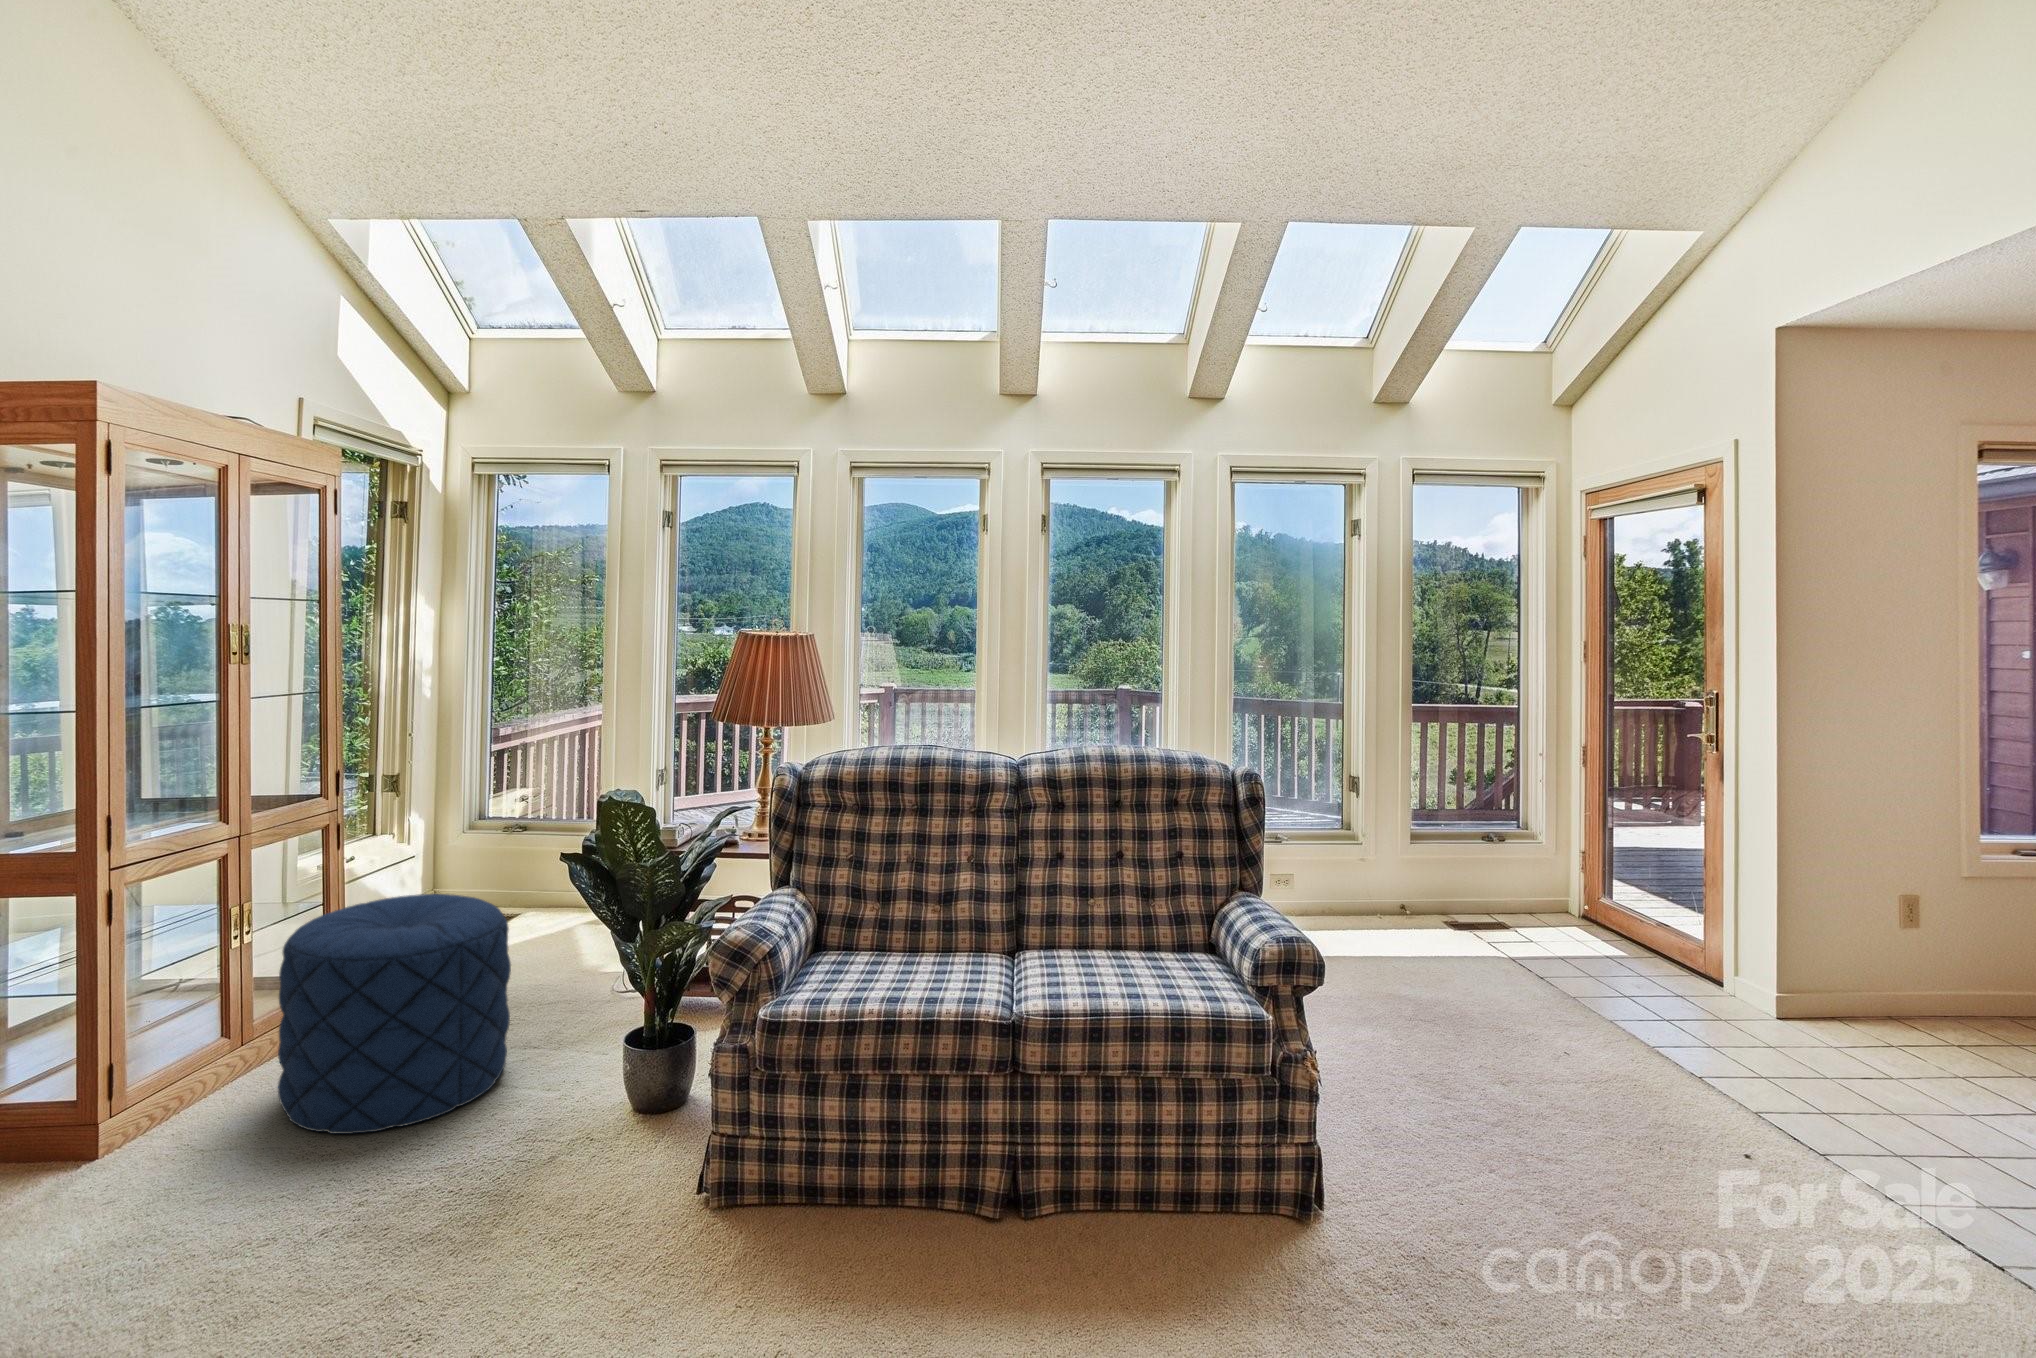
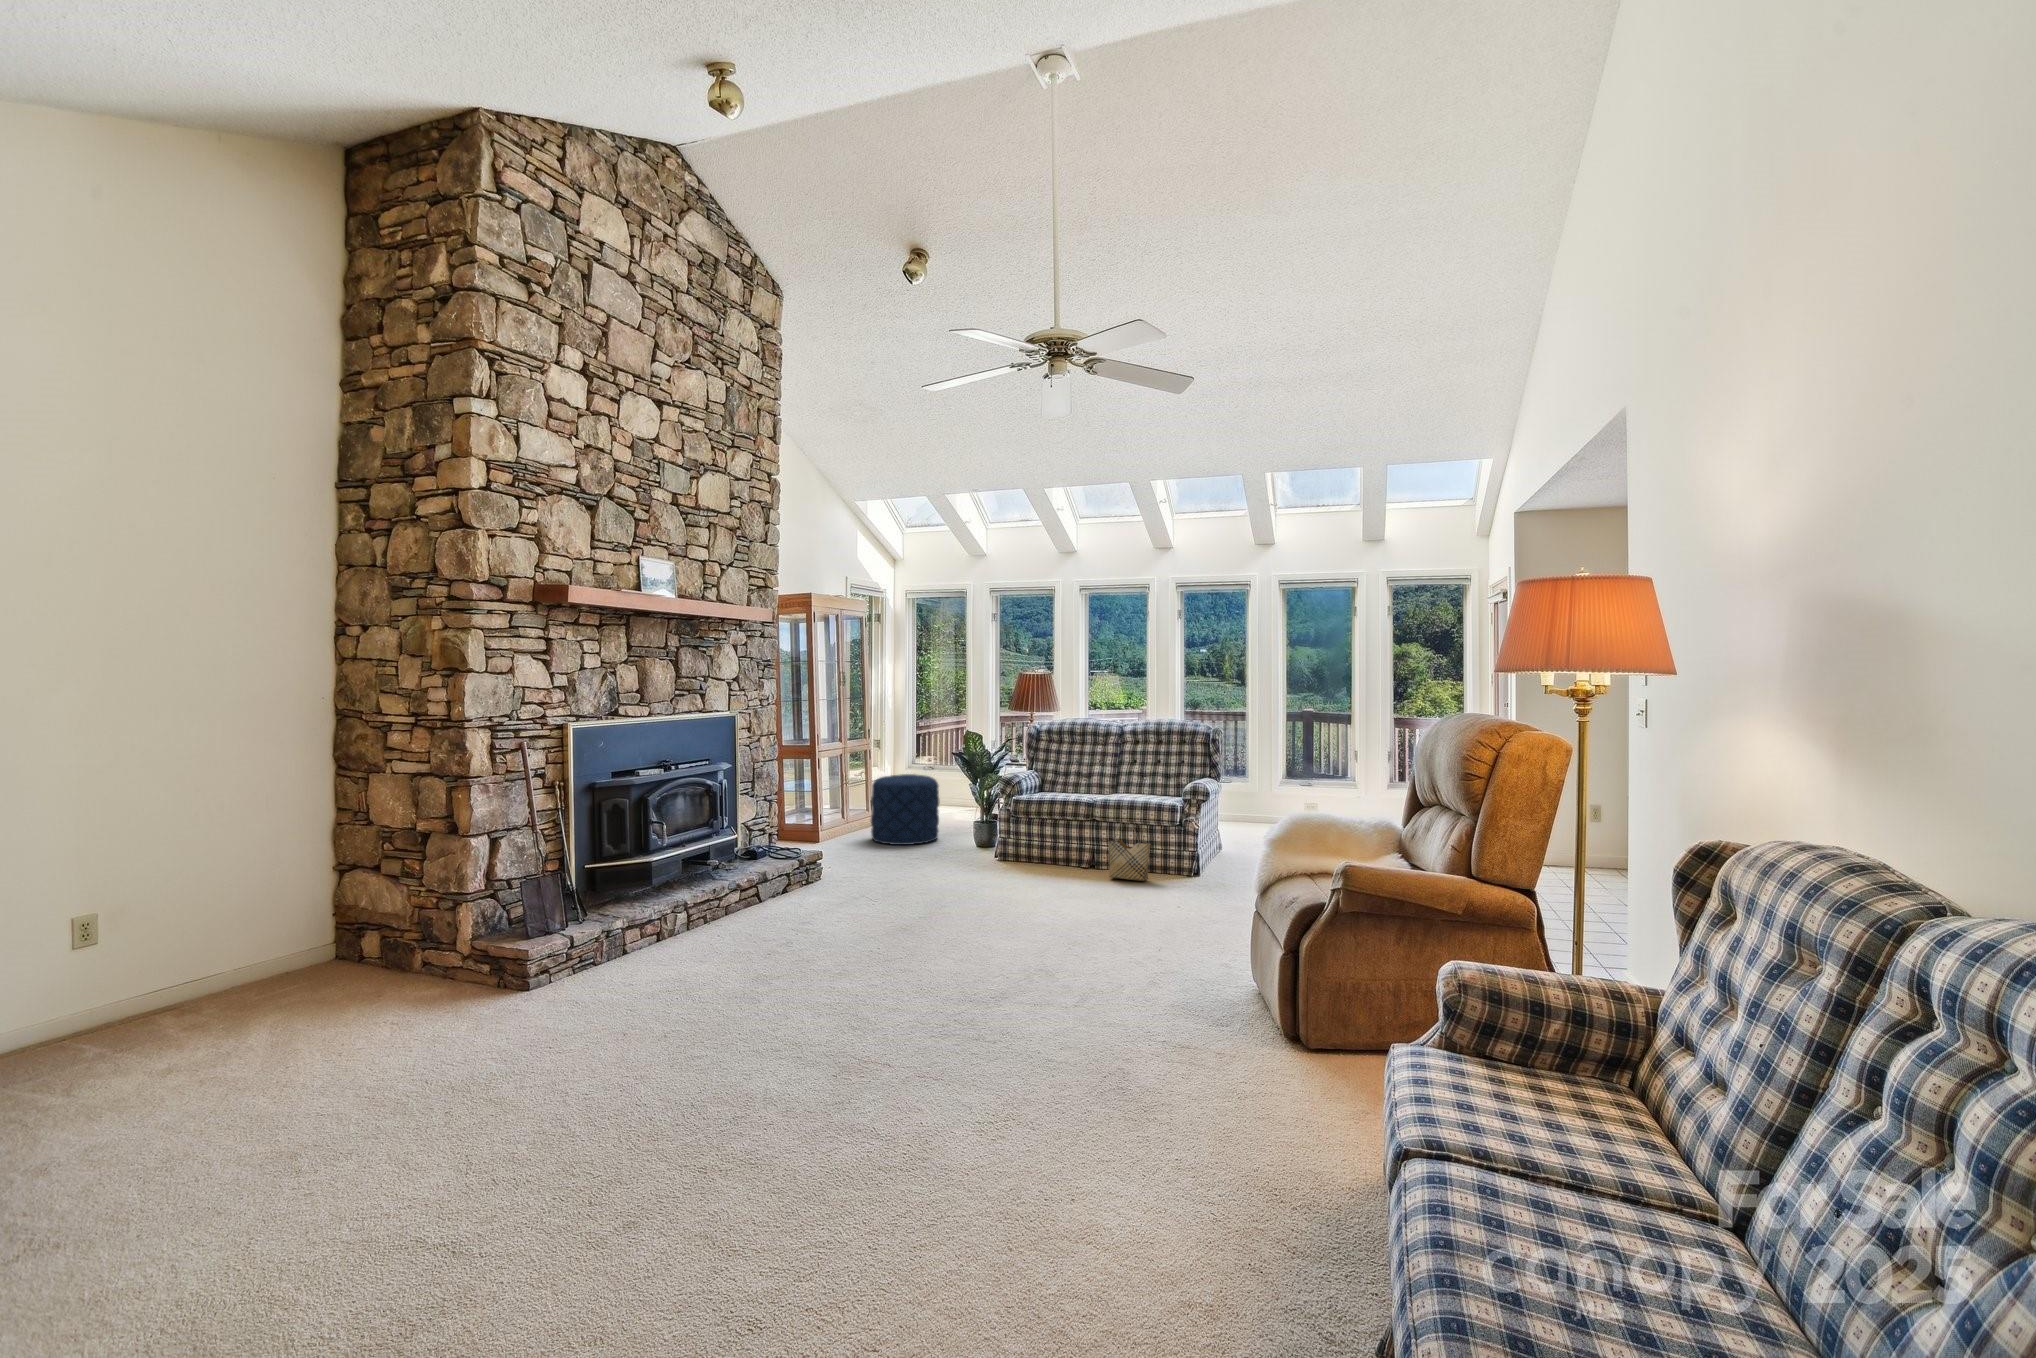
woven basket: none [1109,1097,1247,1315] -> present [1108,820,1151,881]

